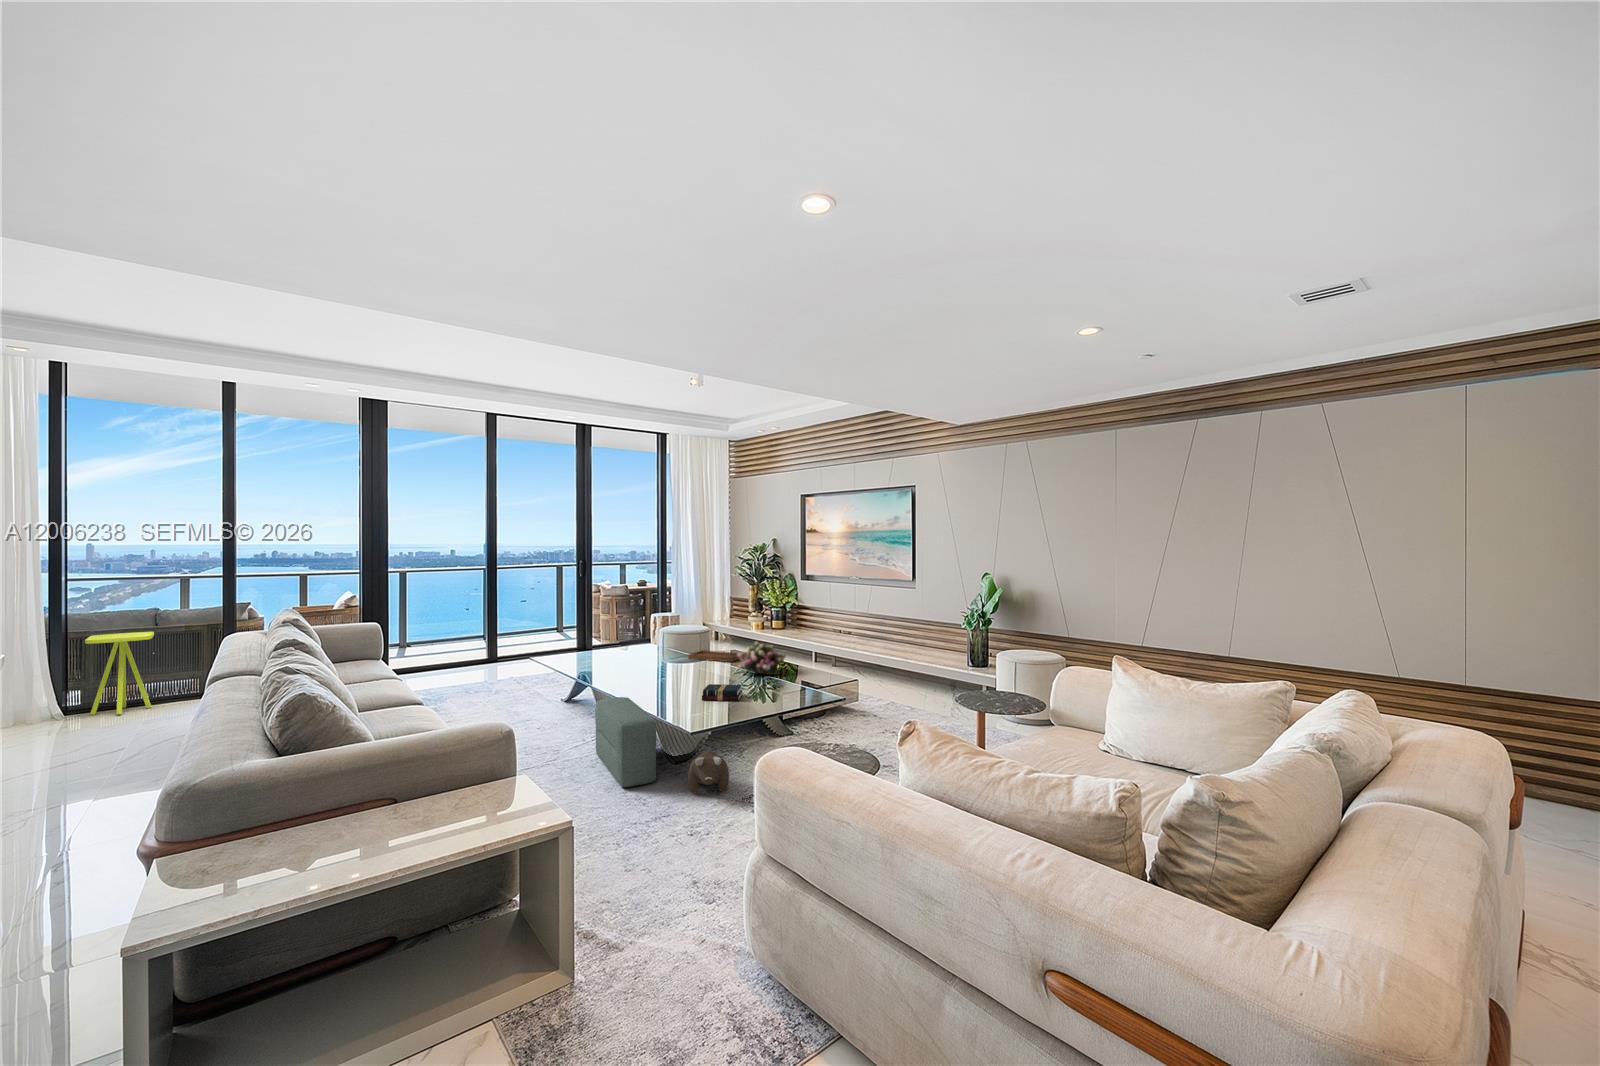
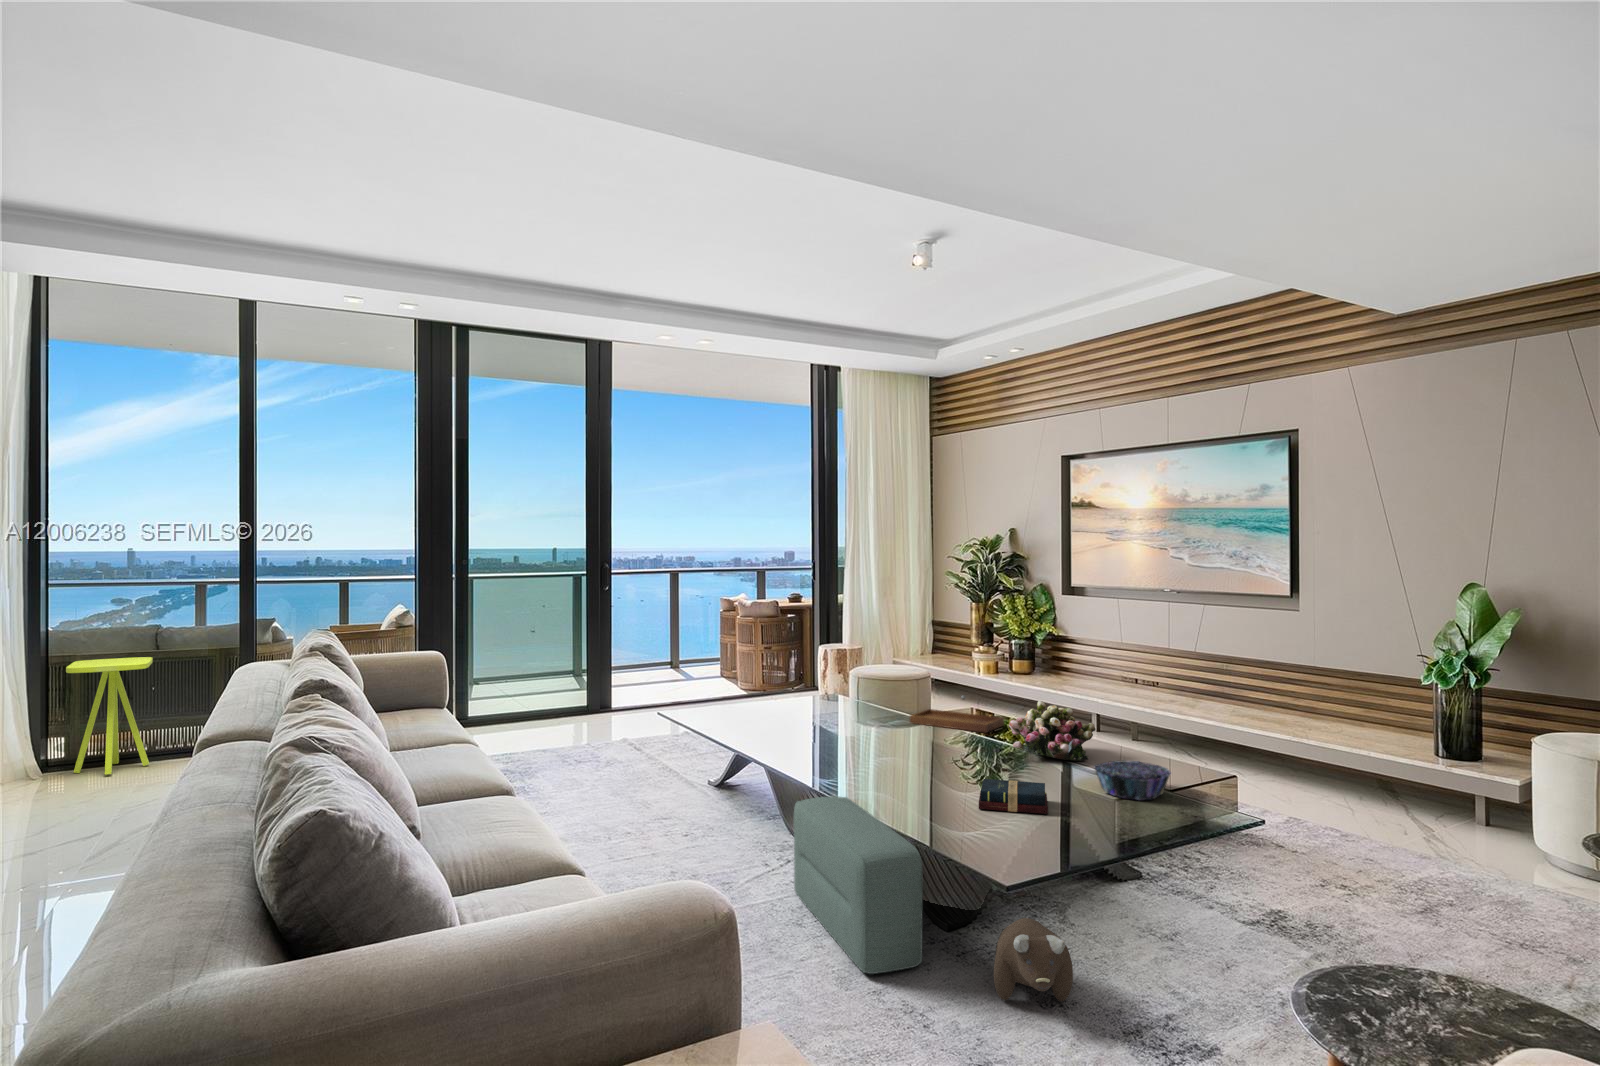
decorative bowl: none [773,672,813,692] -> present [1094,760,1171,800]

